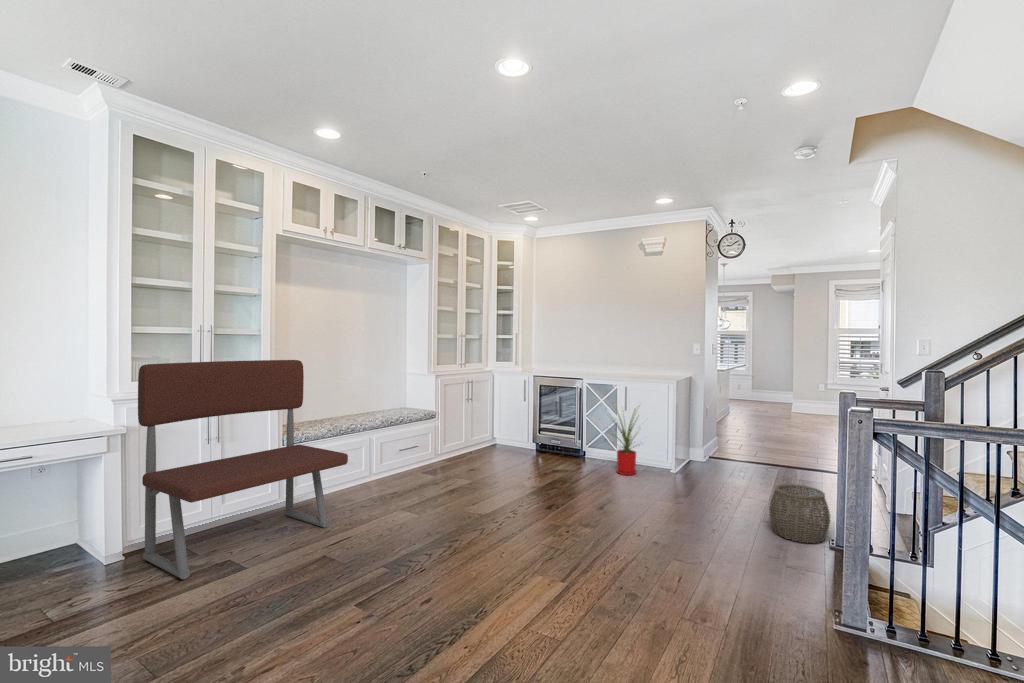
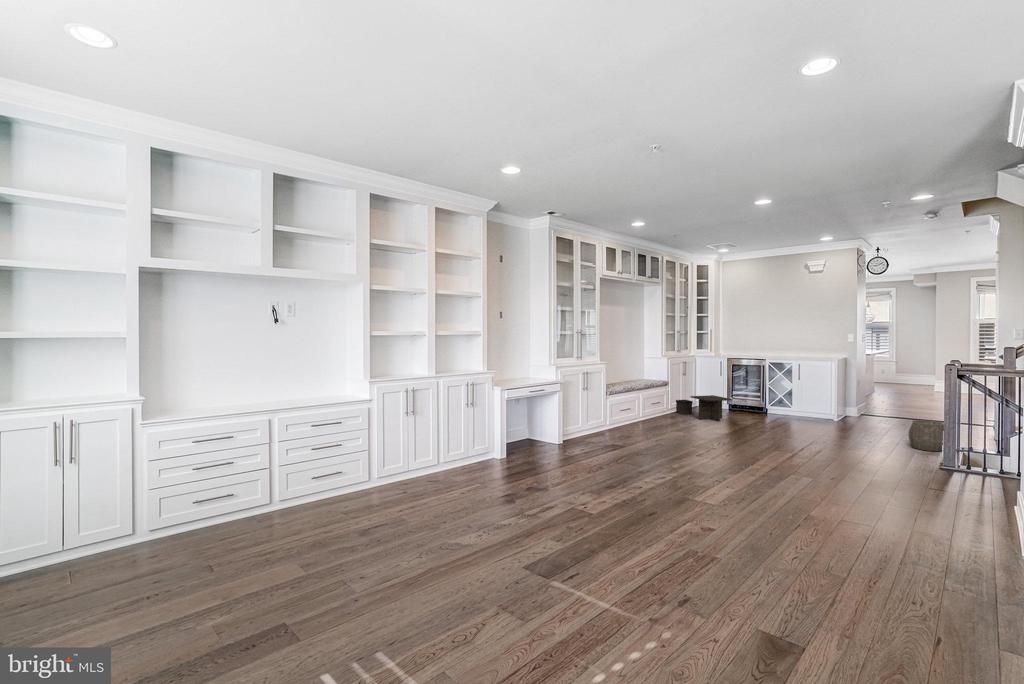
bench: present [138,360,348,580] -> none [572,347,656,448]
house plant: present [607,409,636,475] -> none [783,375,824,422]
coffee table: none [452,434,522,478] -> present [676,395,732,421]

